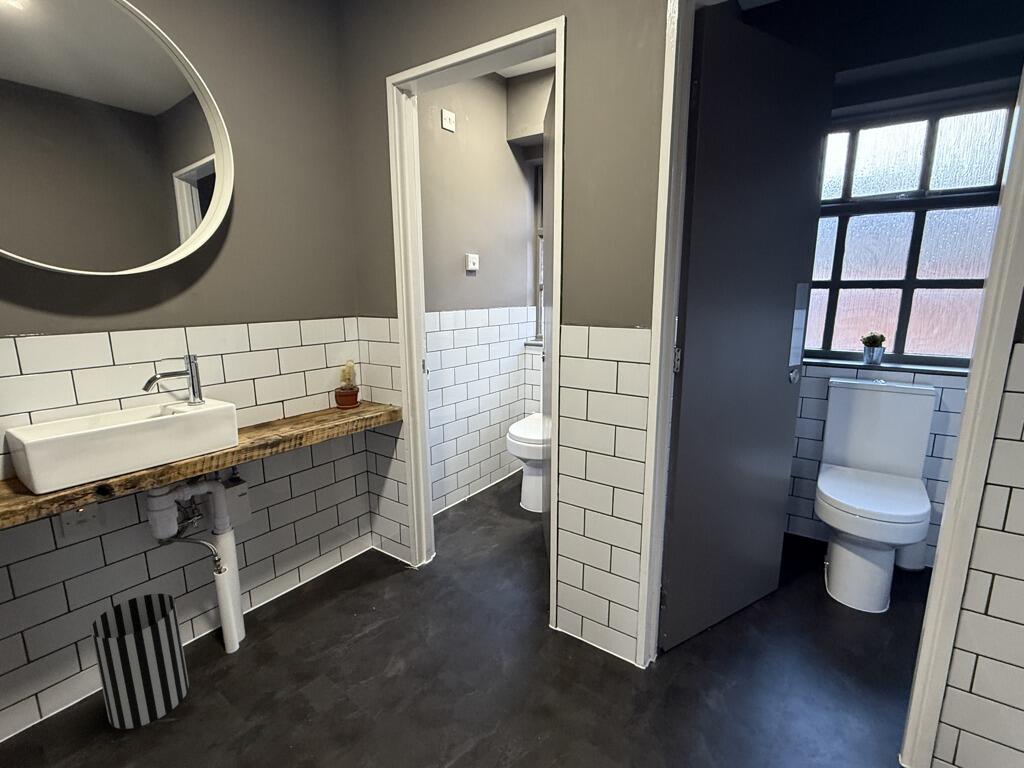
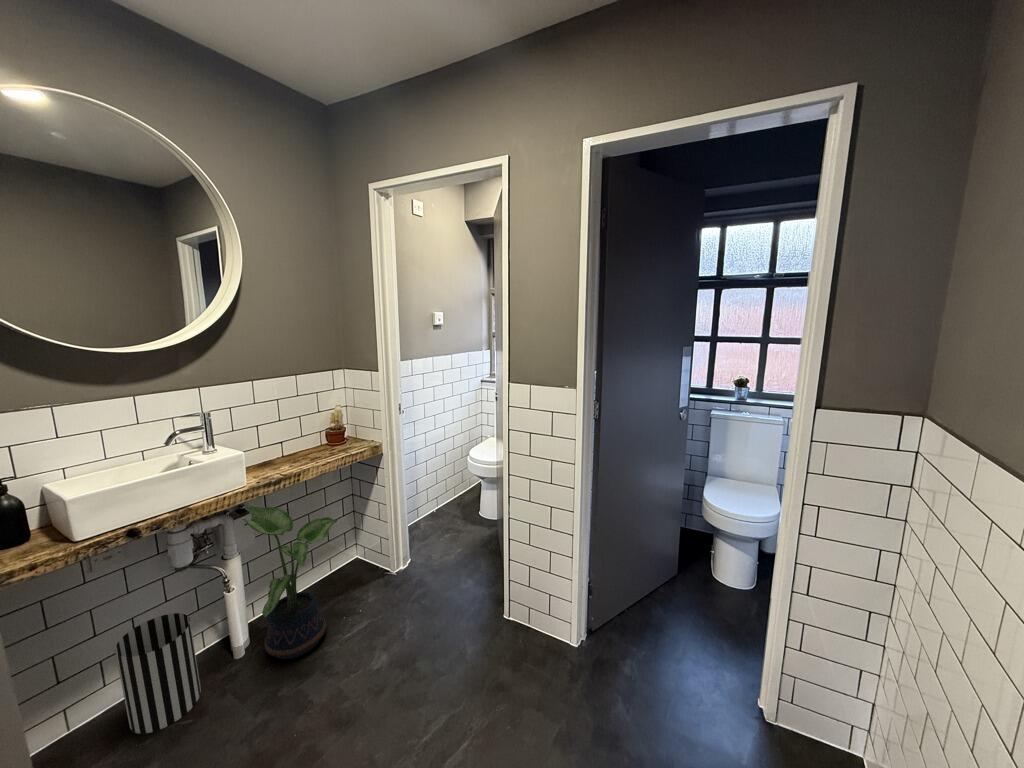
potted plant: none [219,475,347,658] -> present [243,507,337,659]

